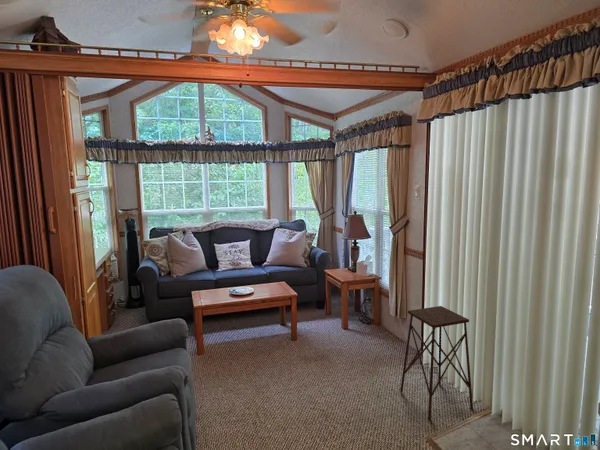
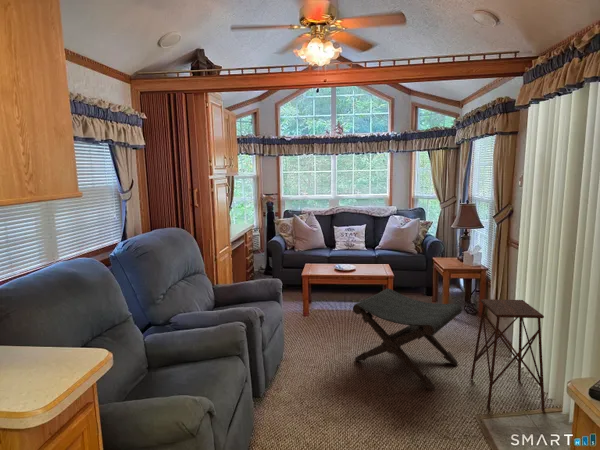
footstool: none [278,310,384,416] -> present [353,288,462,391]

